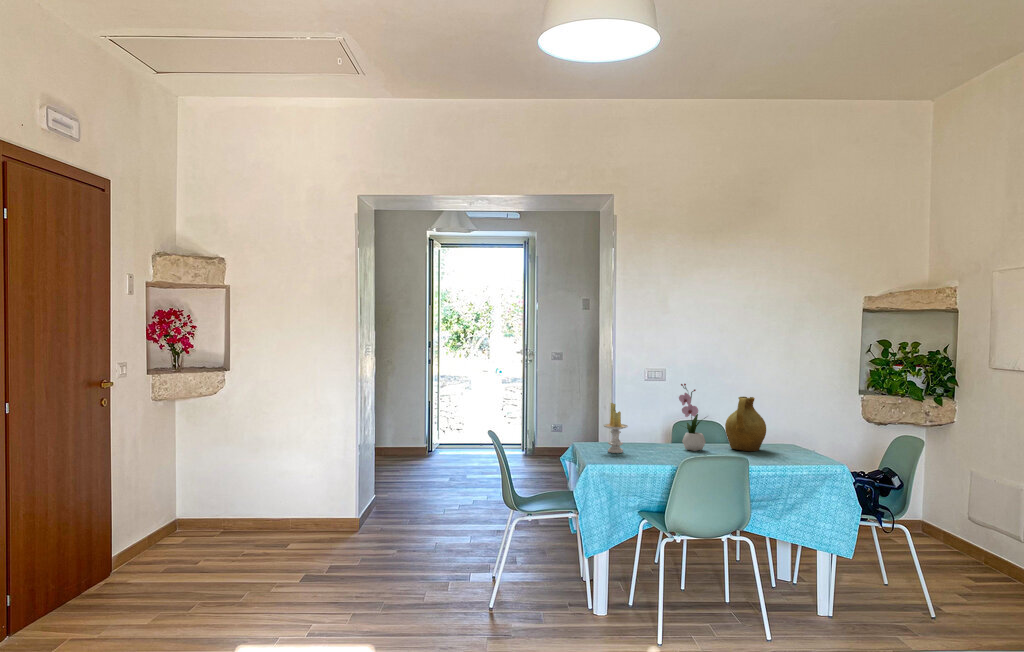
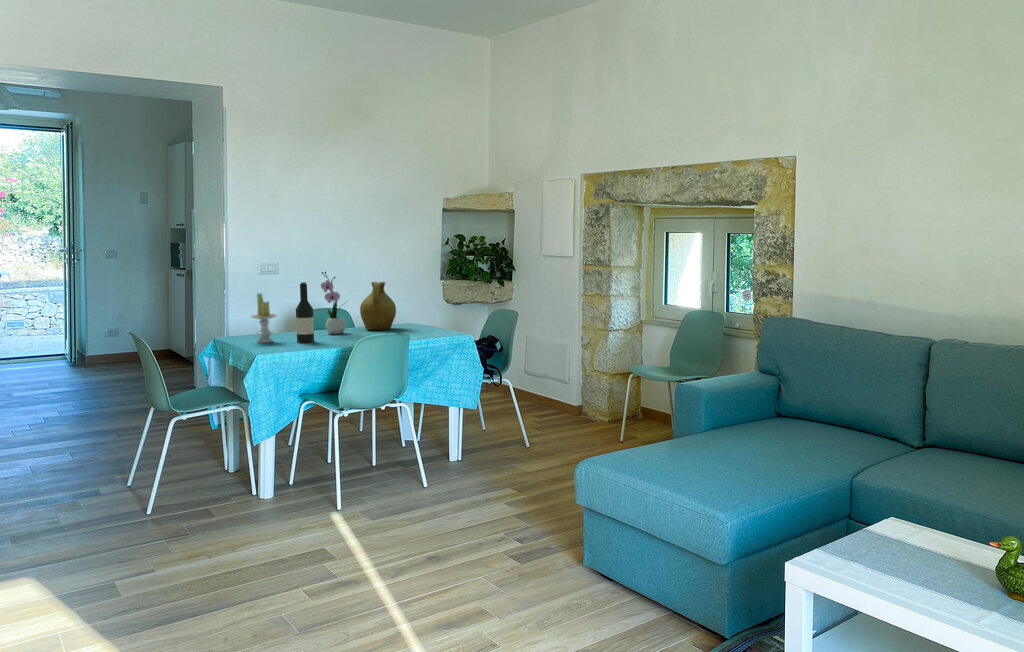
wine bottle: none [642,396,659,458] -> present [296,282,314,343]

